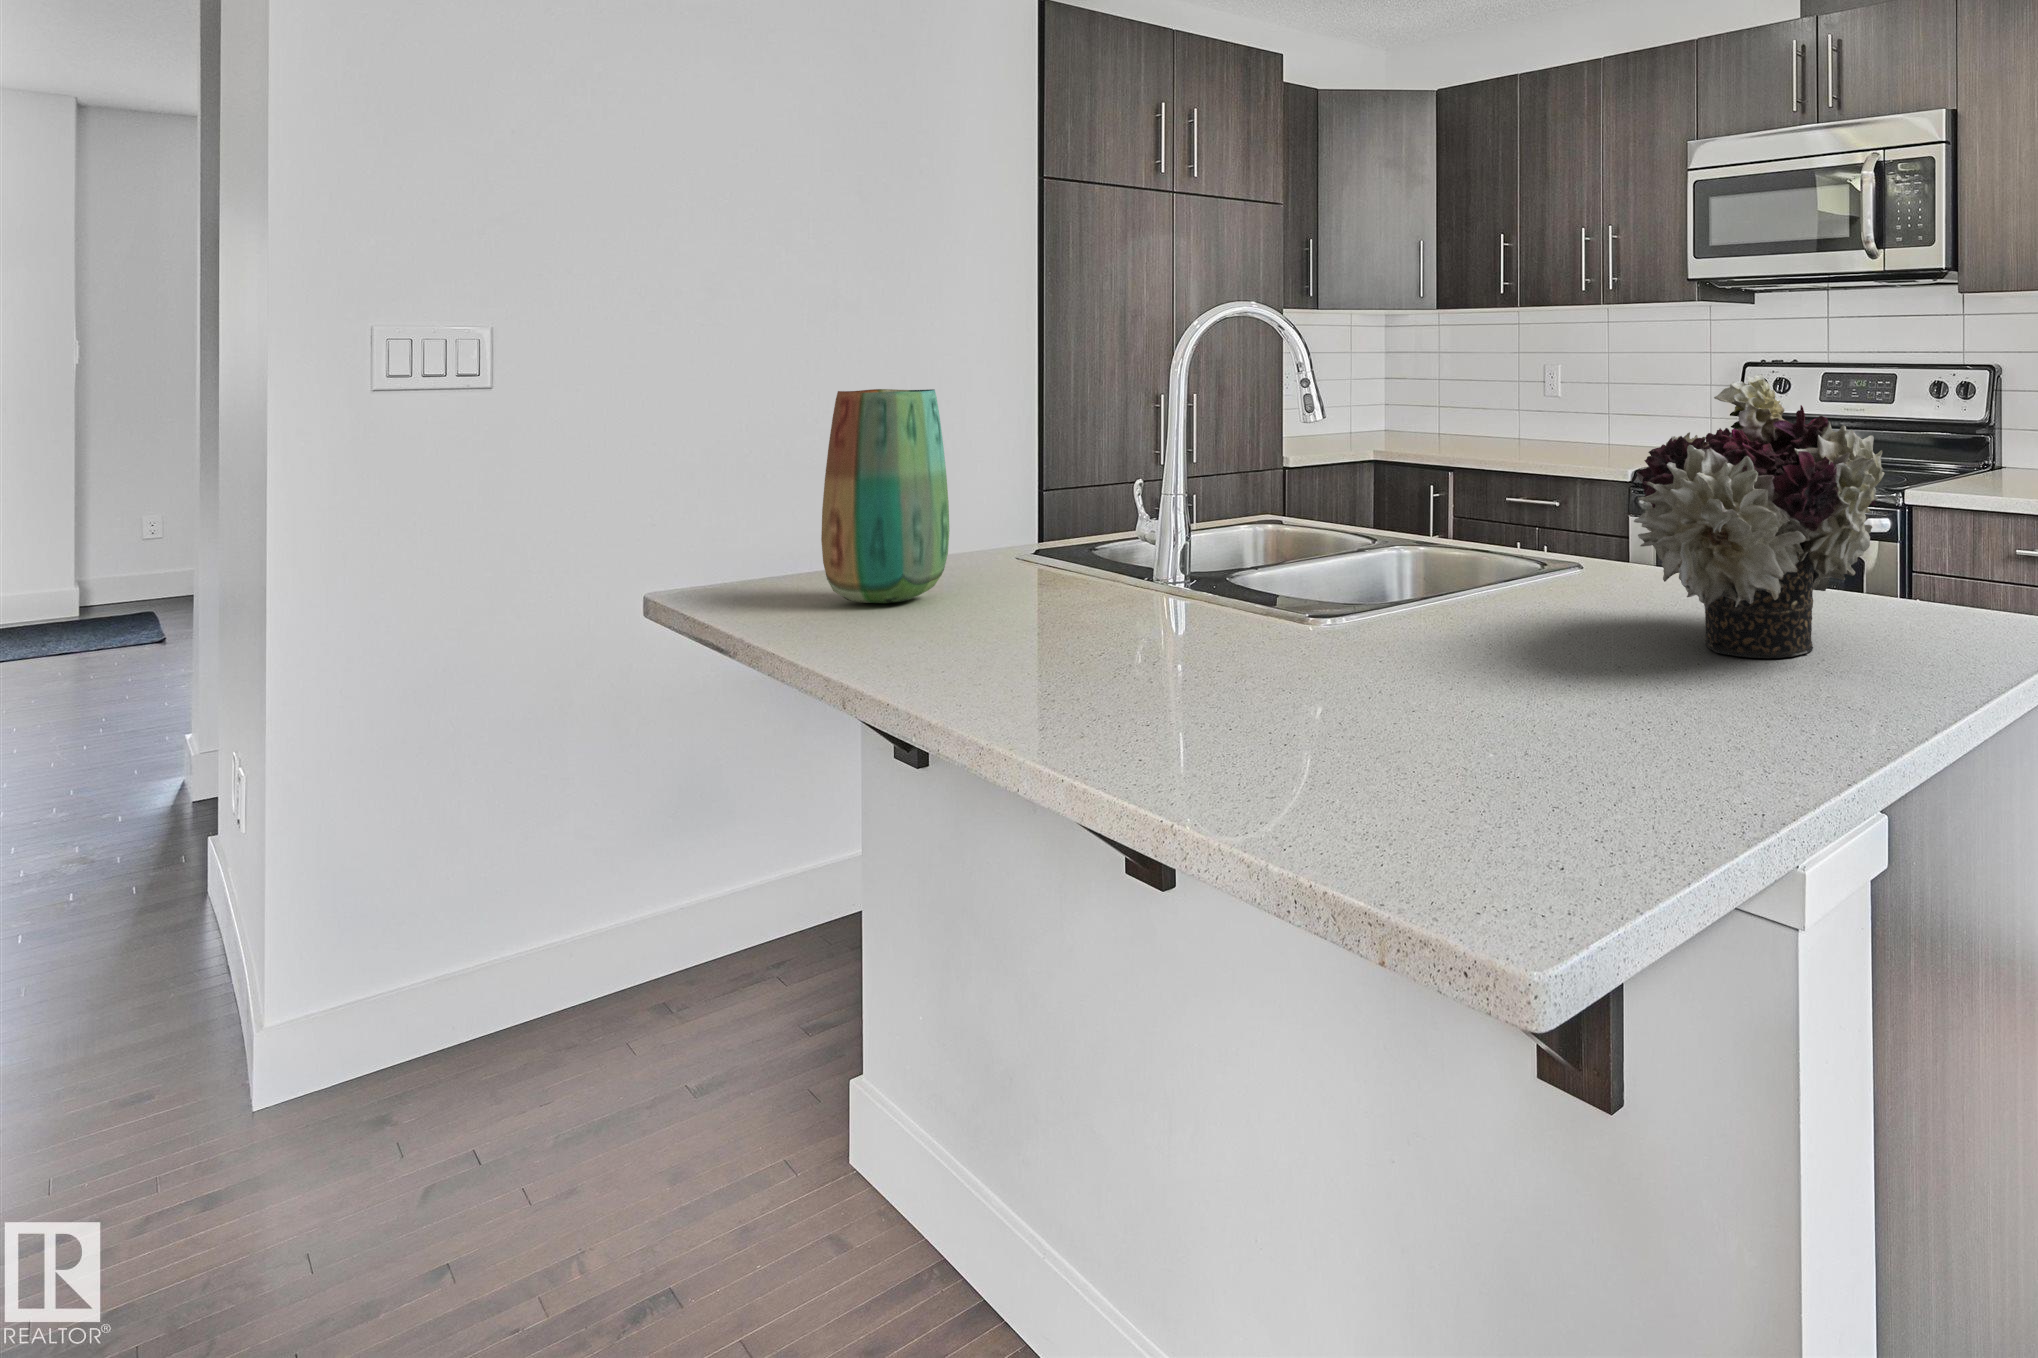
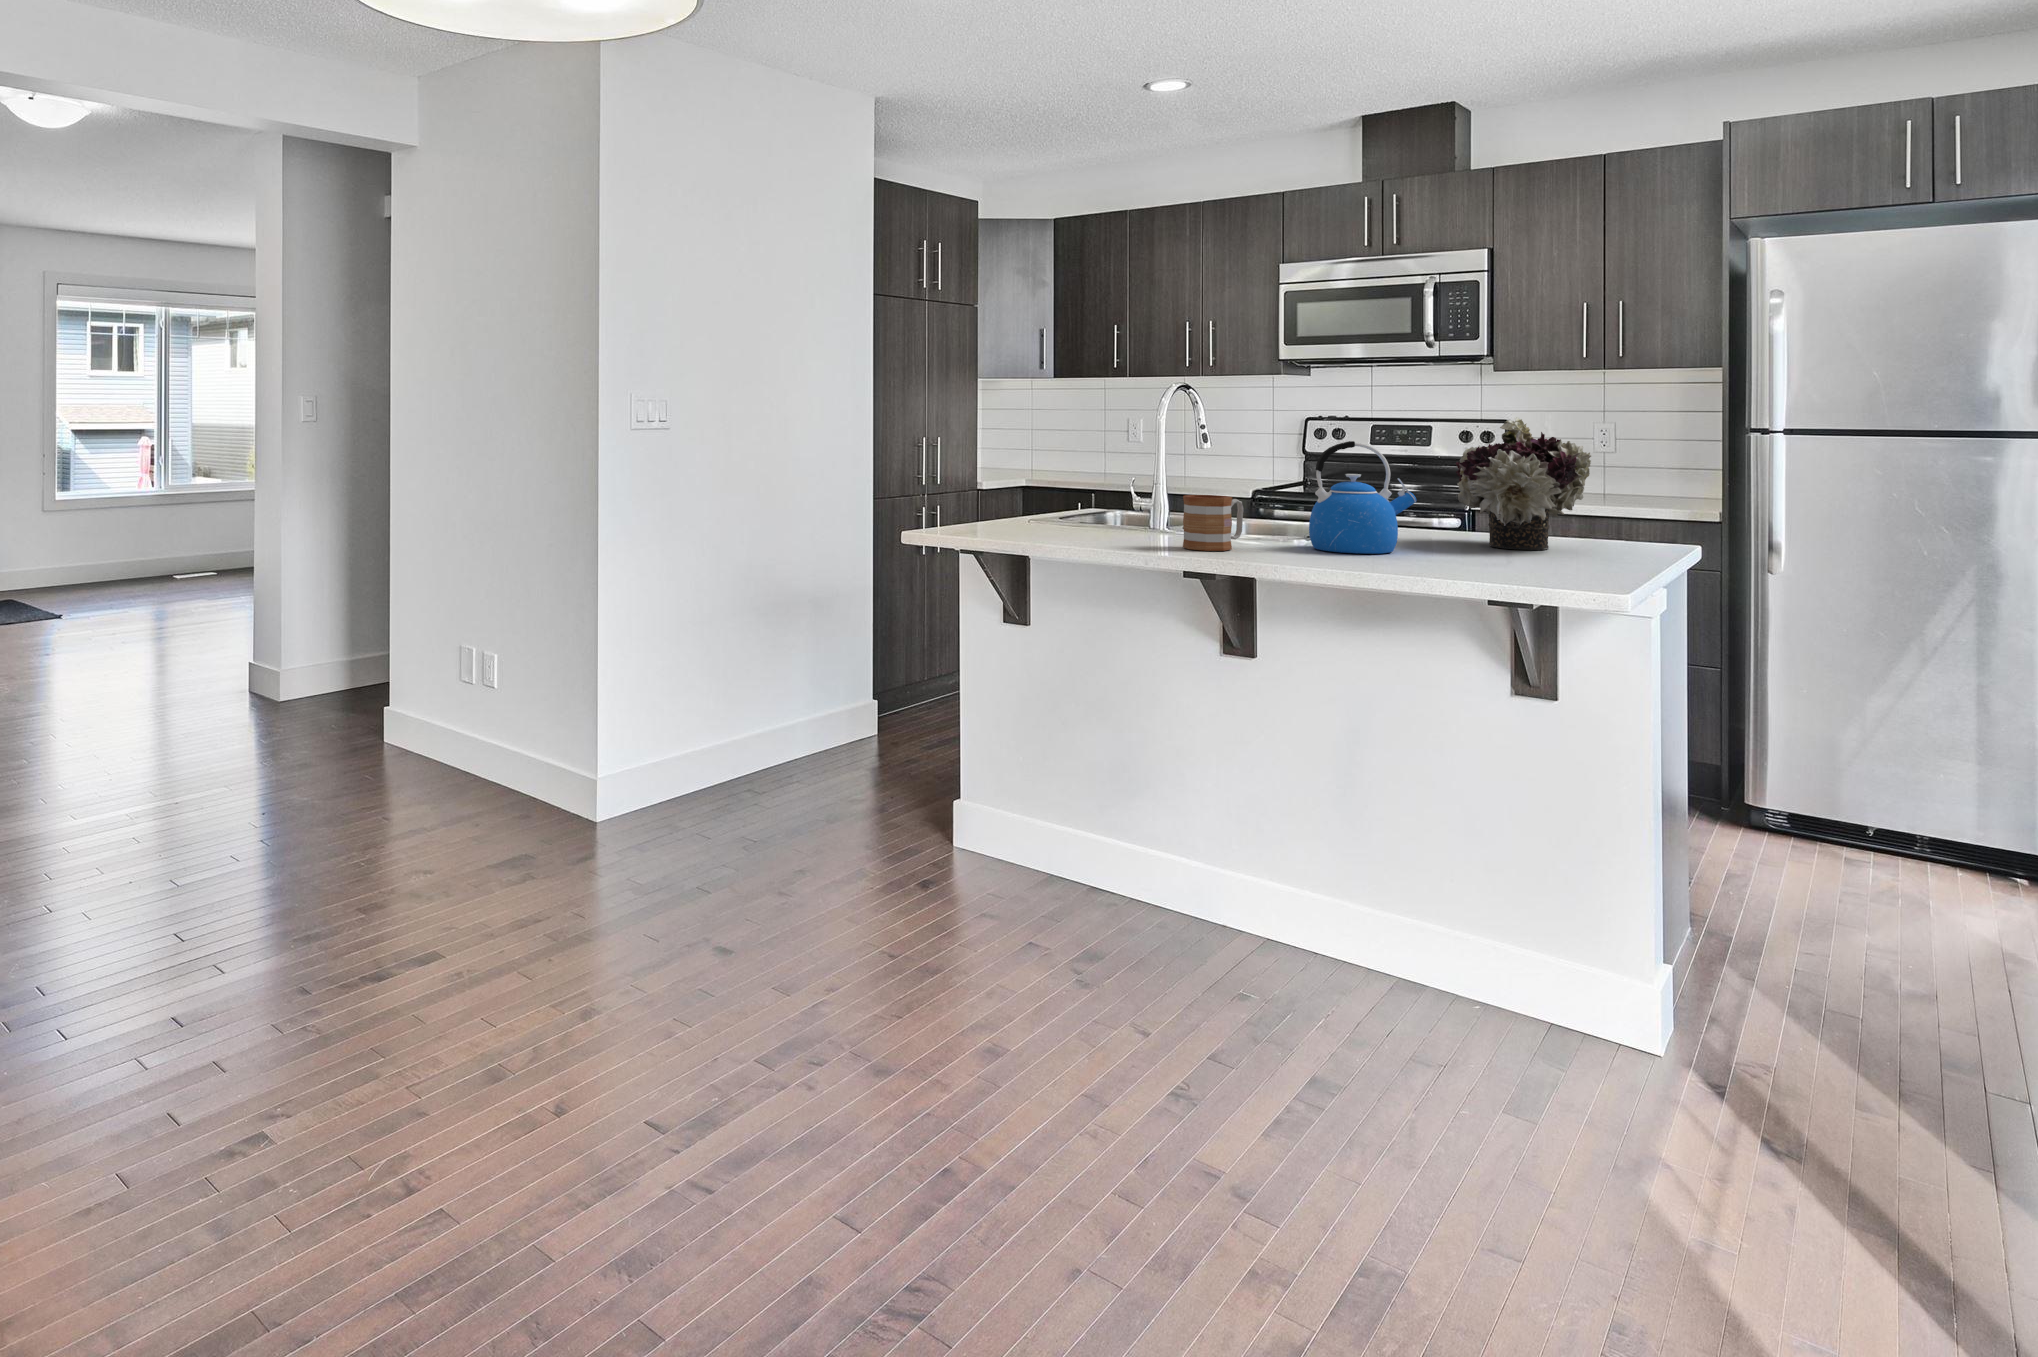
vase: present [821,389,949,603] -> none [996,424,1049,532]
kettle: none [1291,430,1512,686] -> present [1309,441,1416,554]
mug: none [1014,546,1169,680] -> present [1183,495,1244,551]

